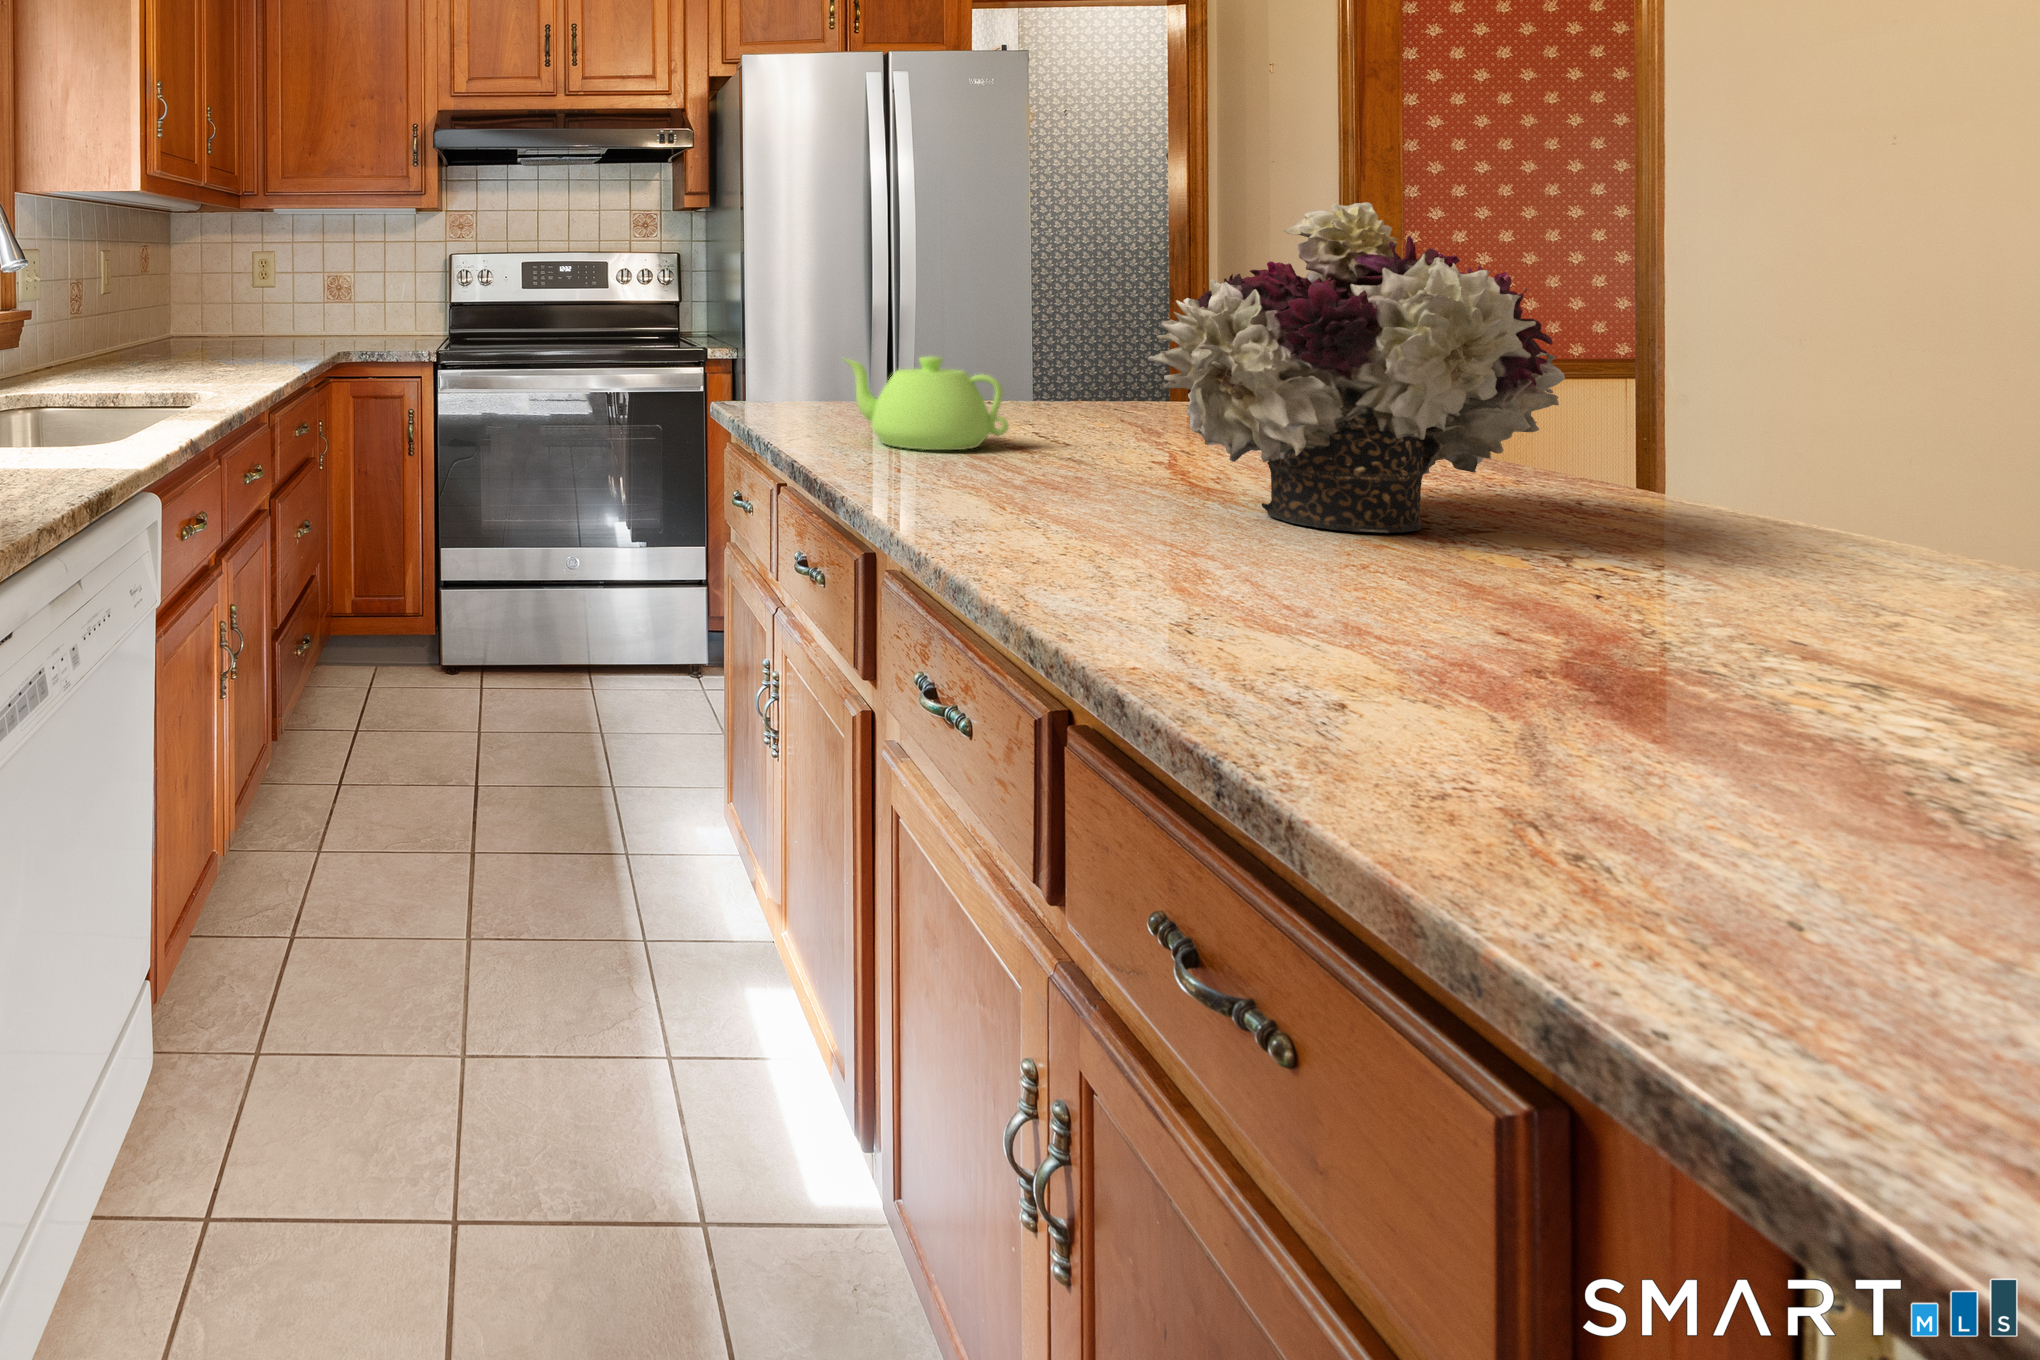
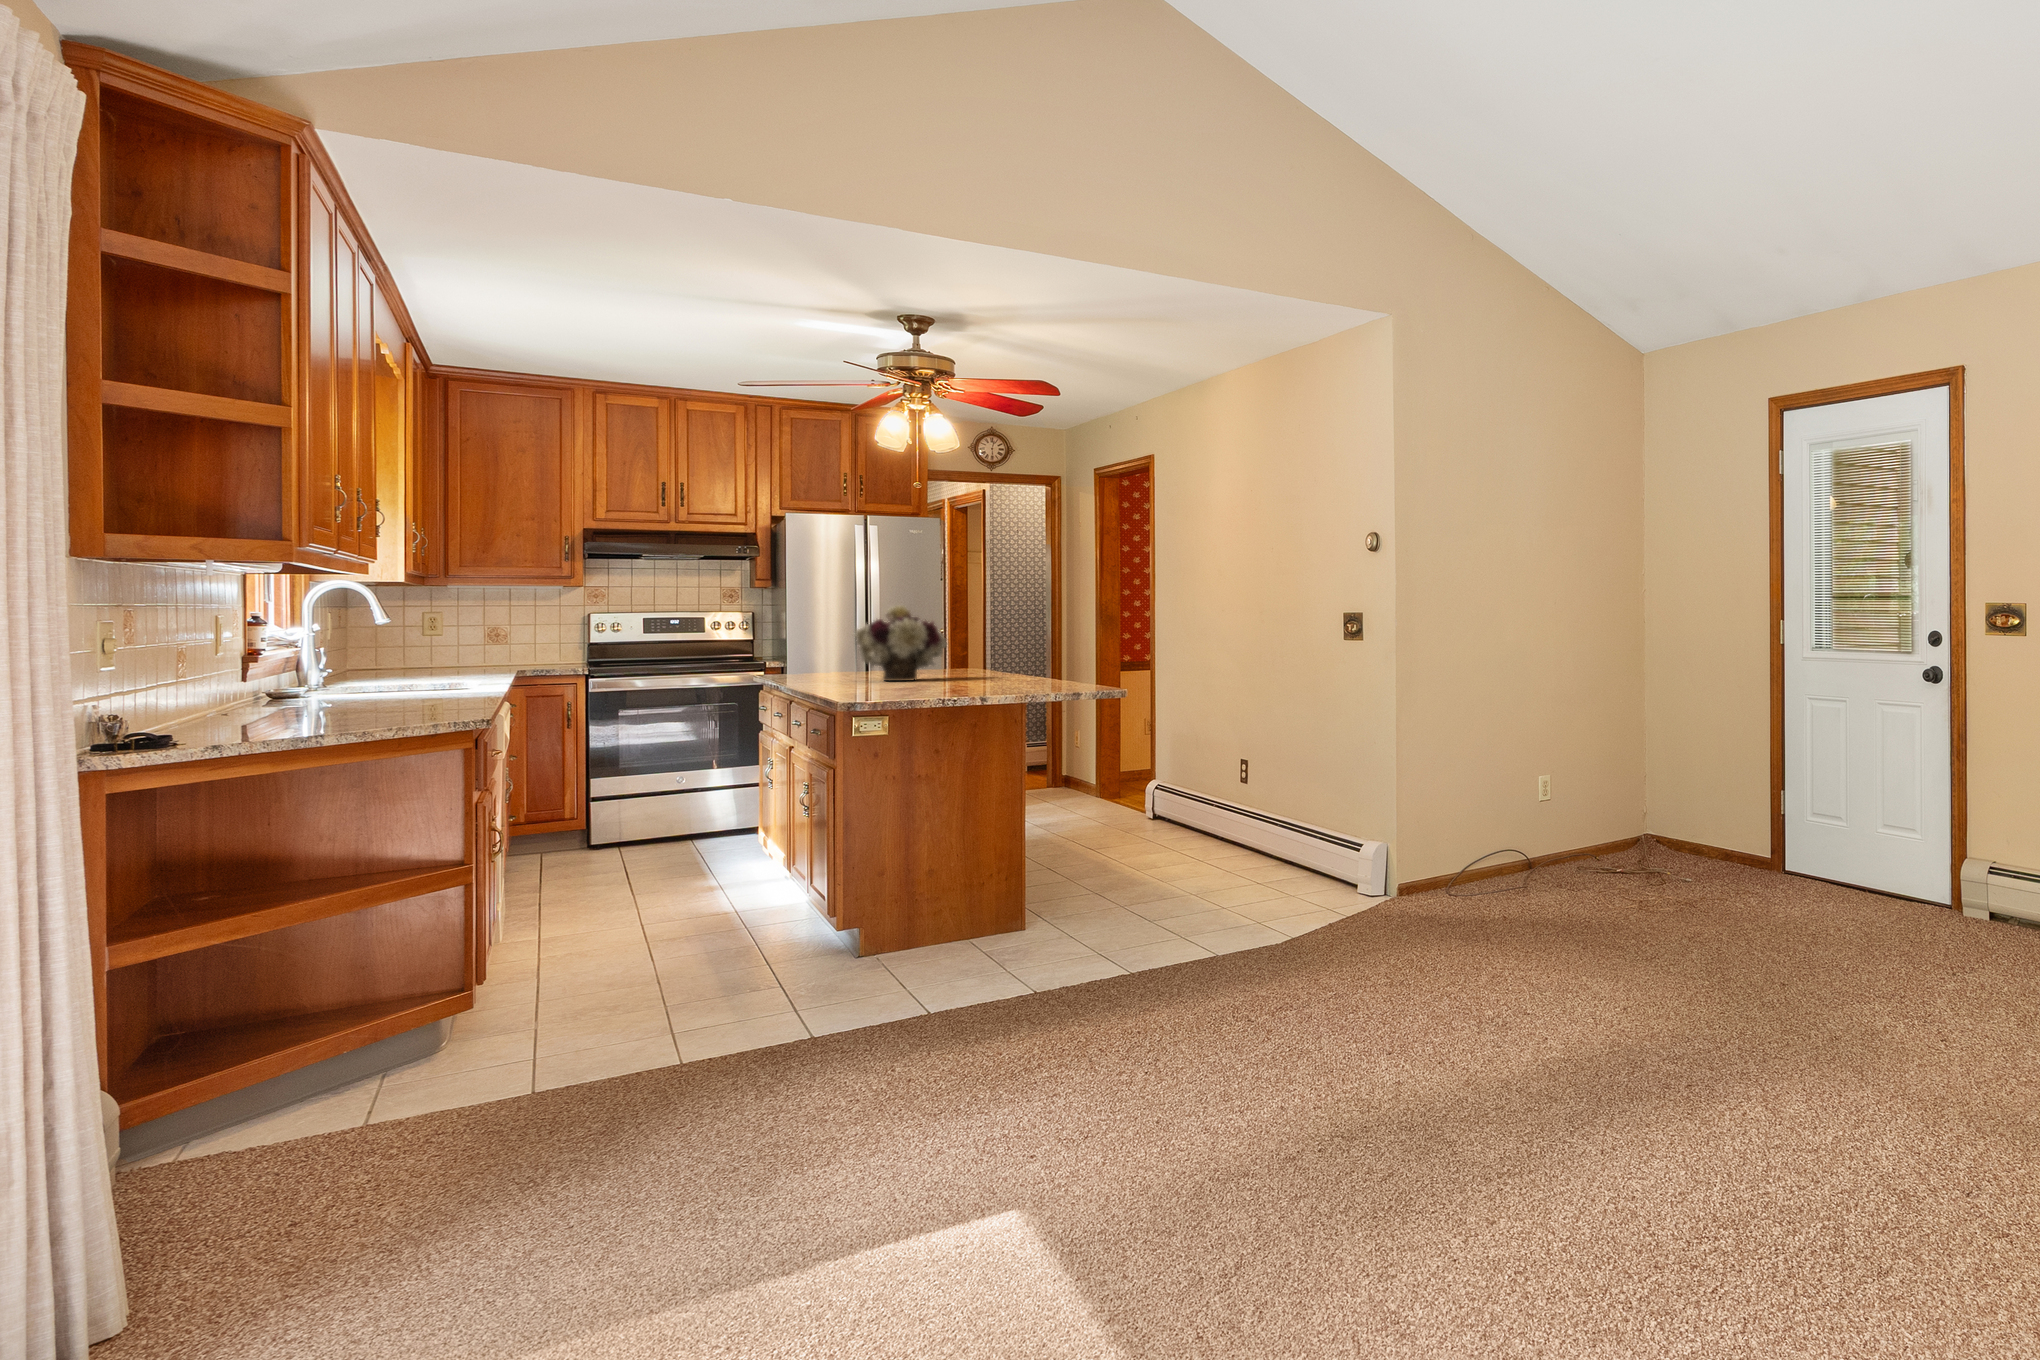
teapot: present [845,356,1008,450] -> none [786,649,844,678]

